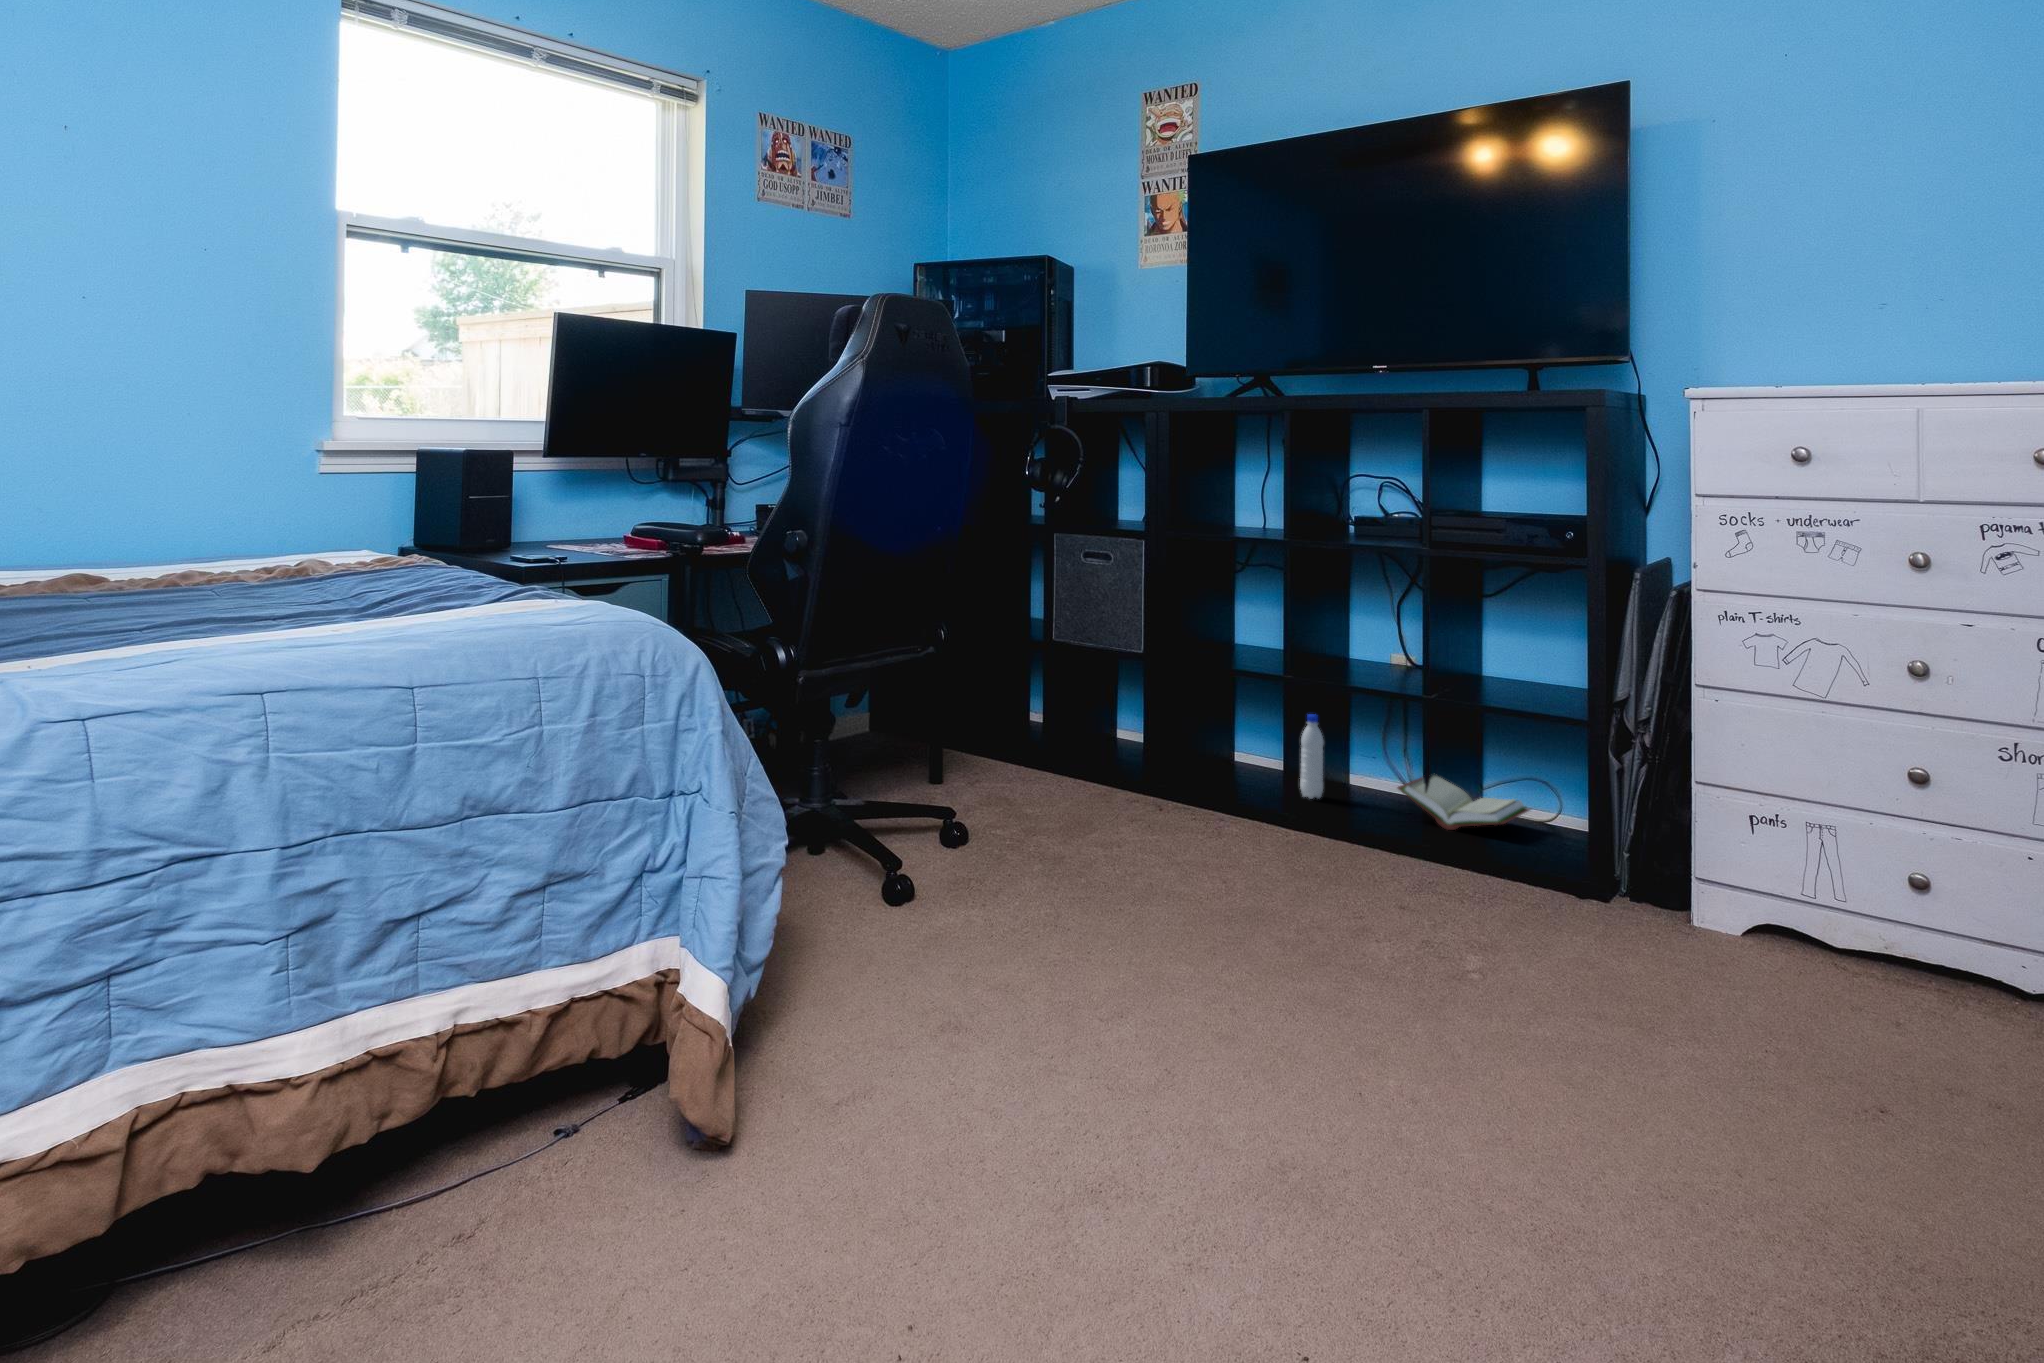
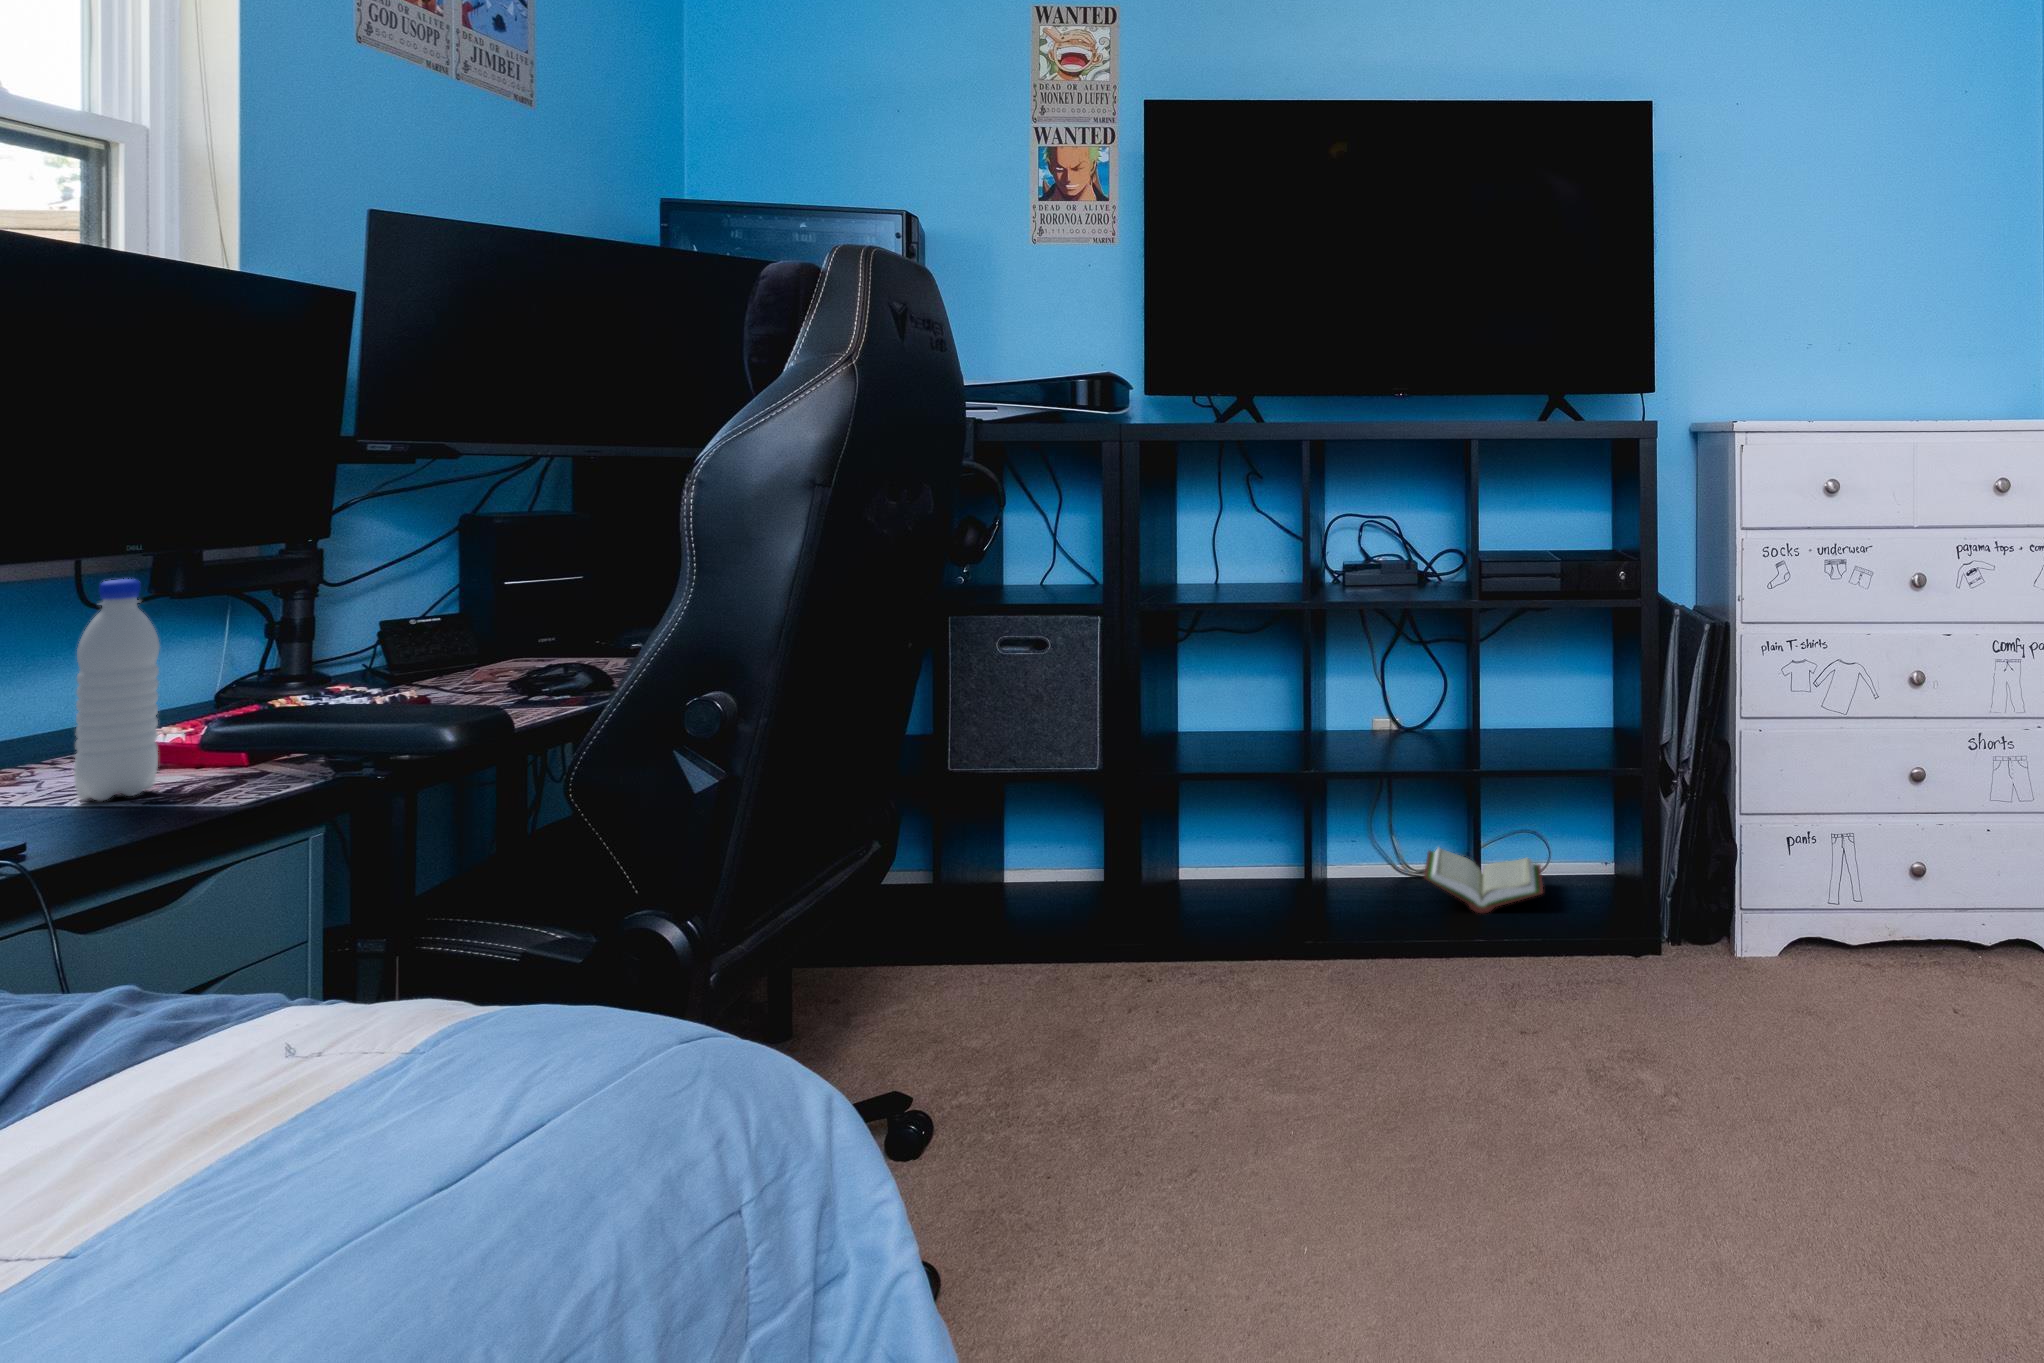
water bottle: present [1300,714,1324,799] -> present [74,579,160,801]

